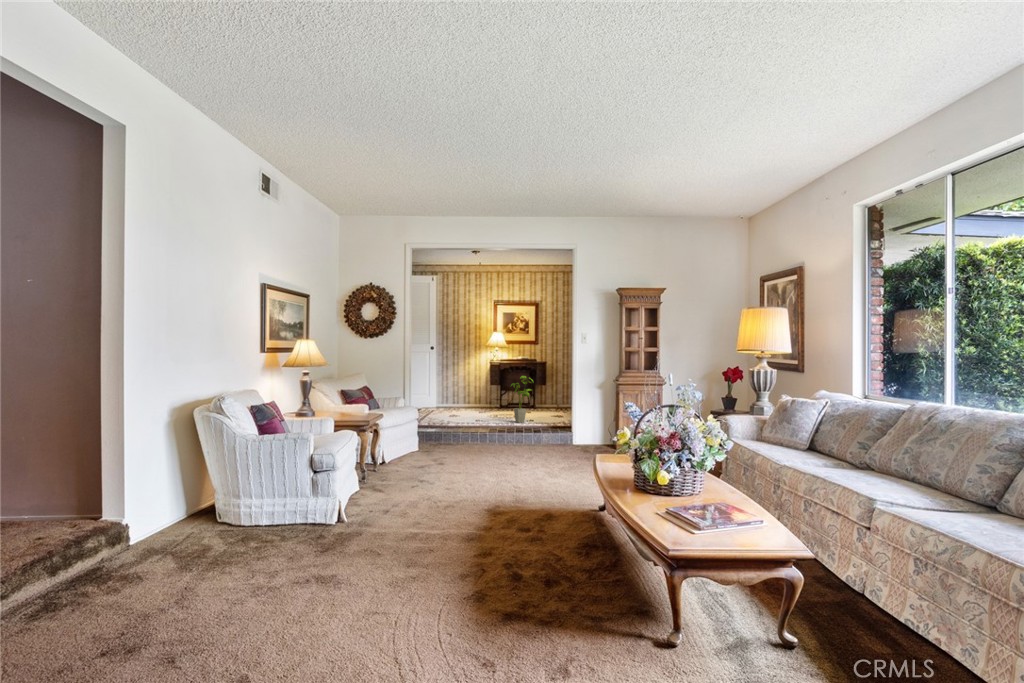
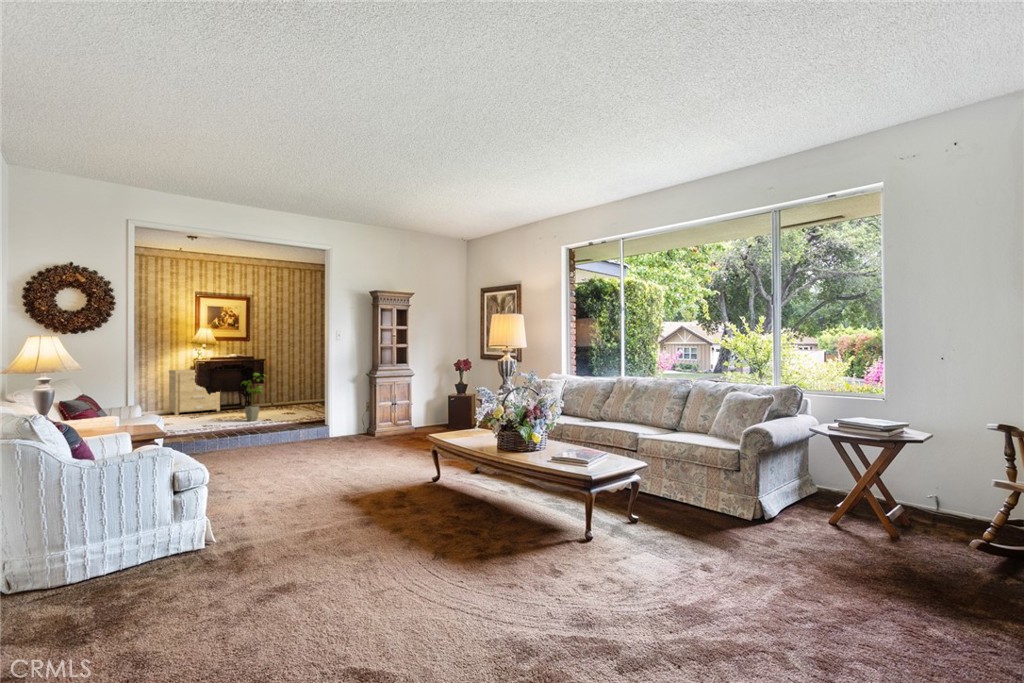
side table: none [473,370,511,411] -> present [169,369,220,415]

